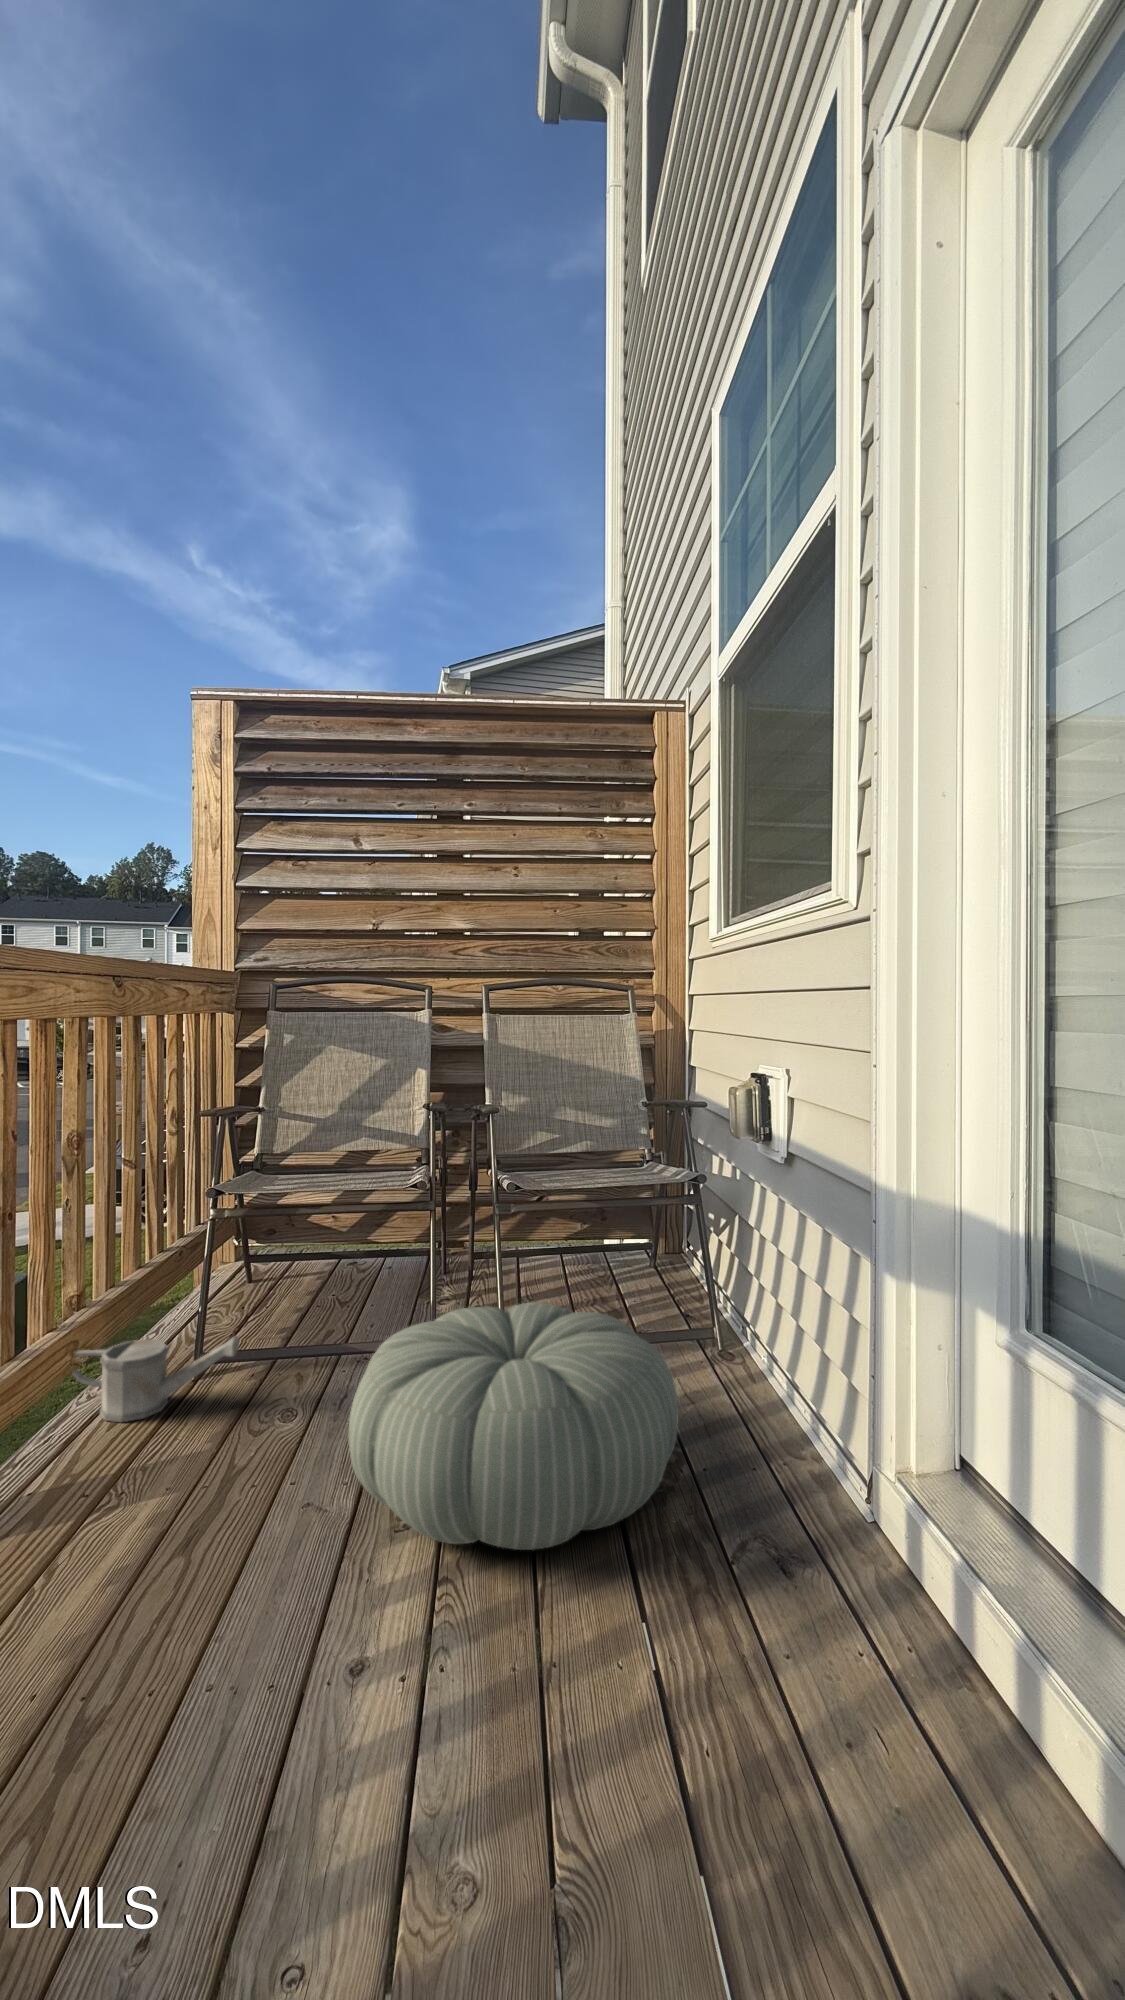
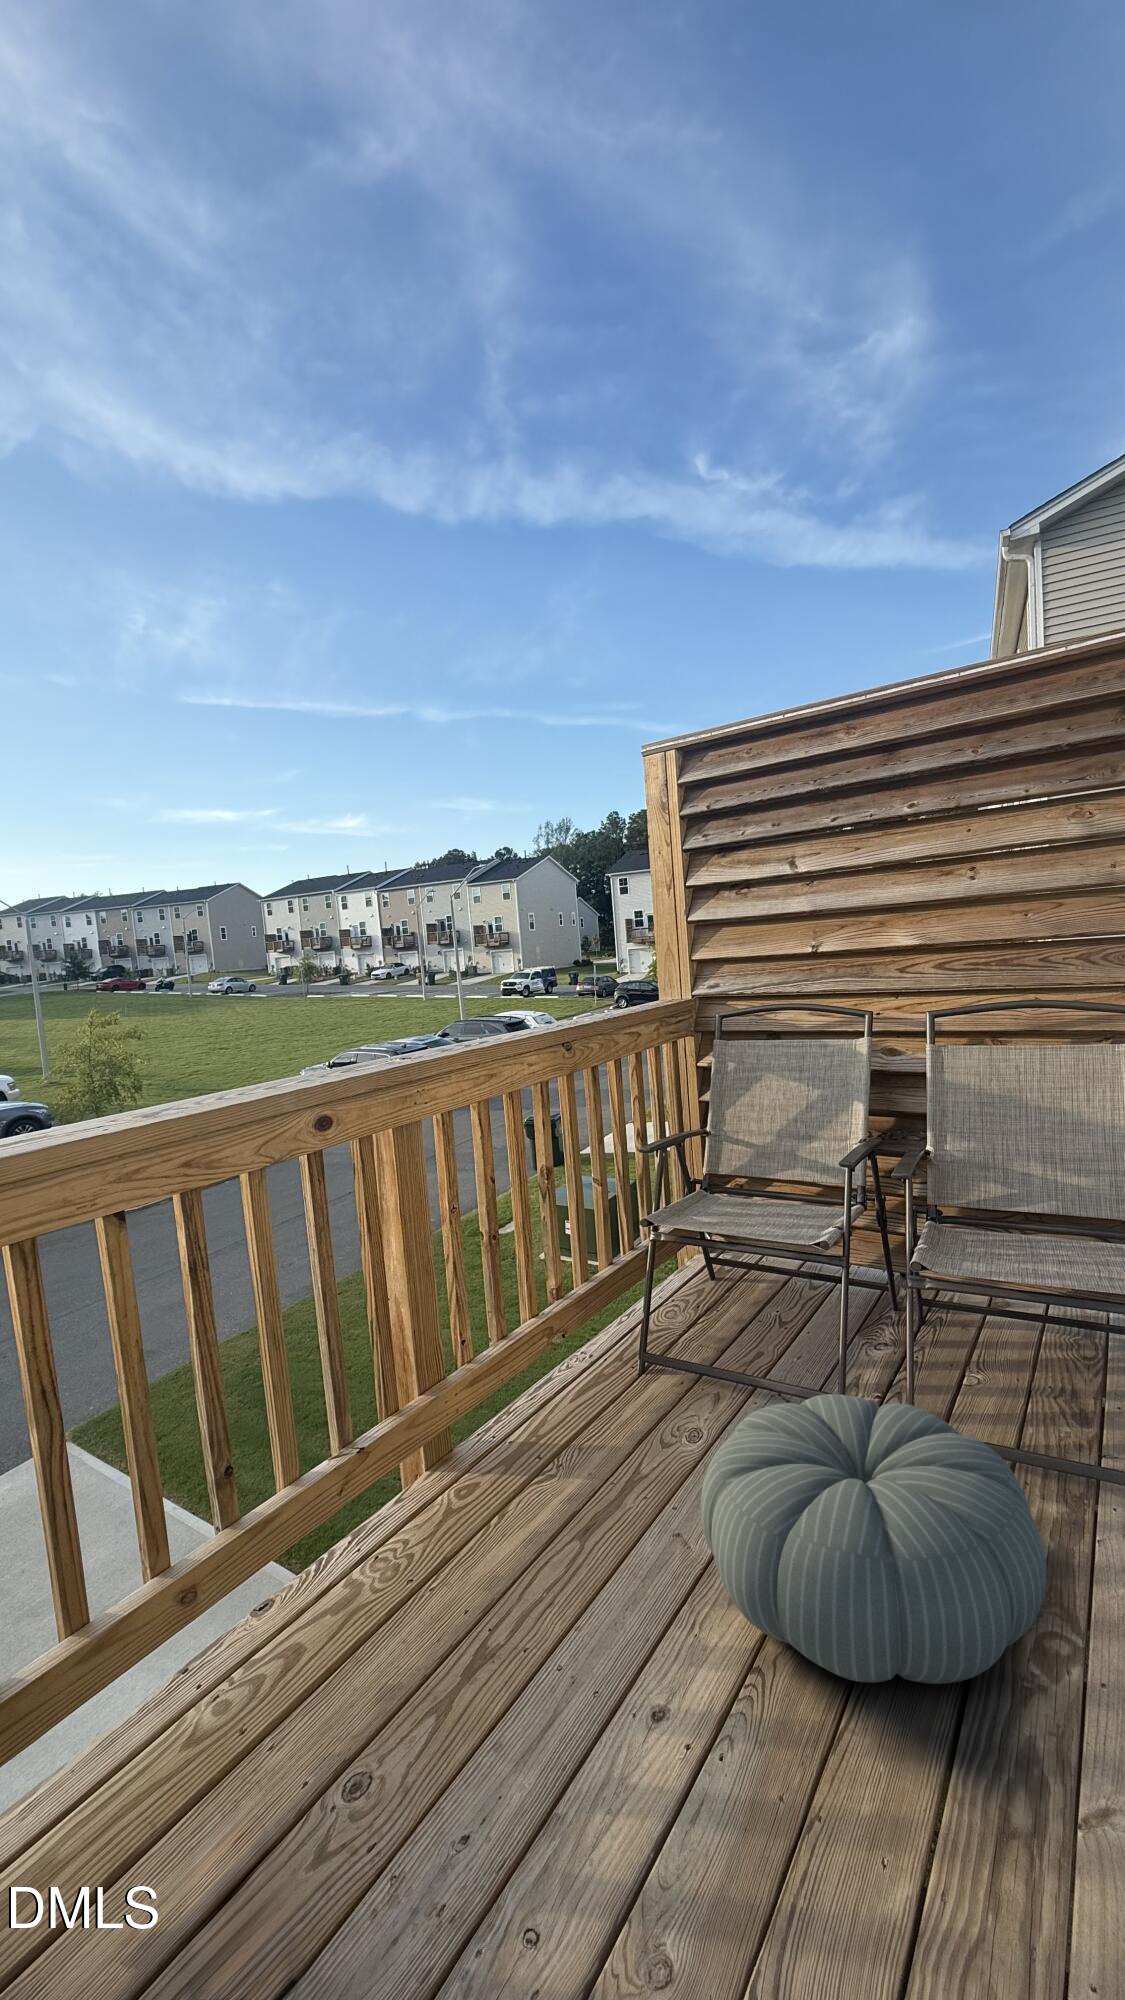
watering can: present [72,1336,239,1422] -> none [543,1342,659,1410]

